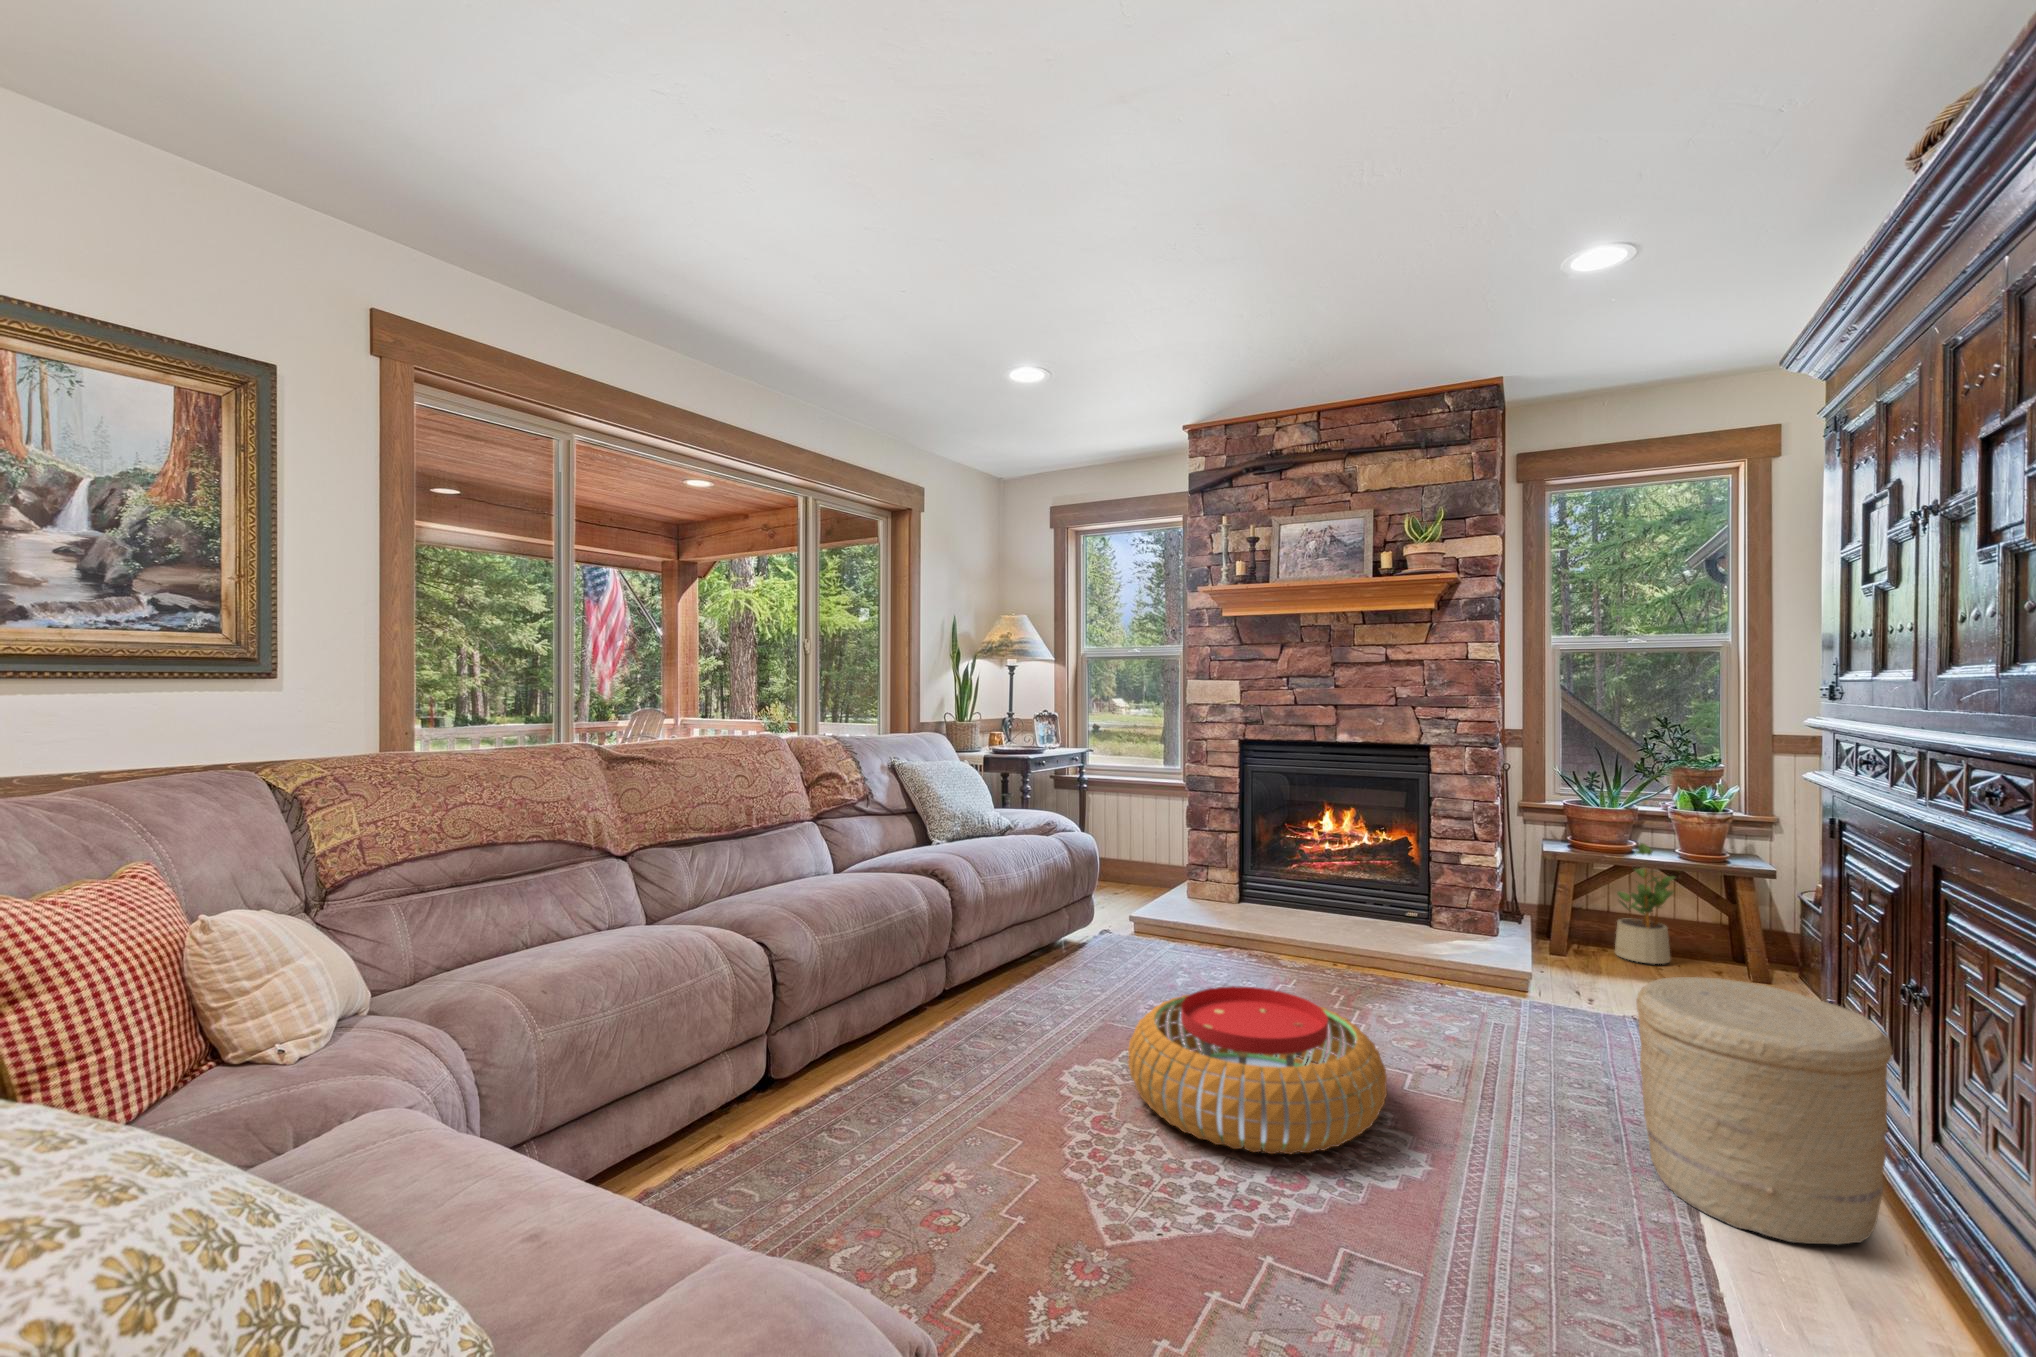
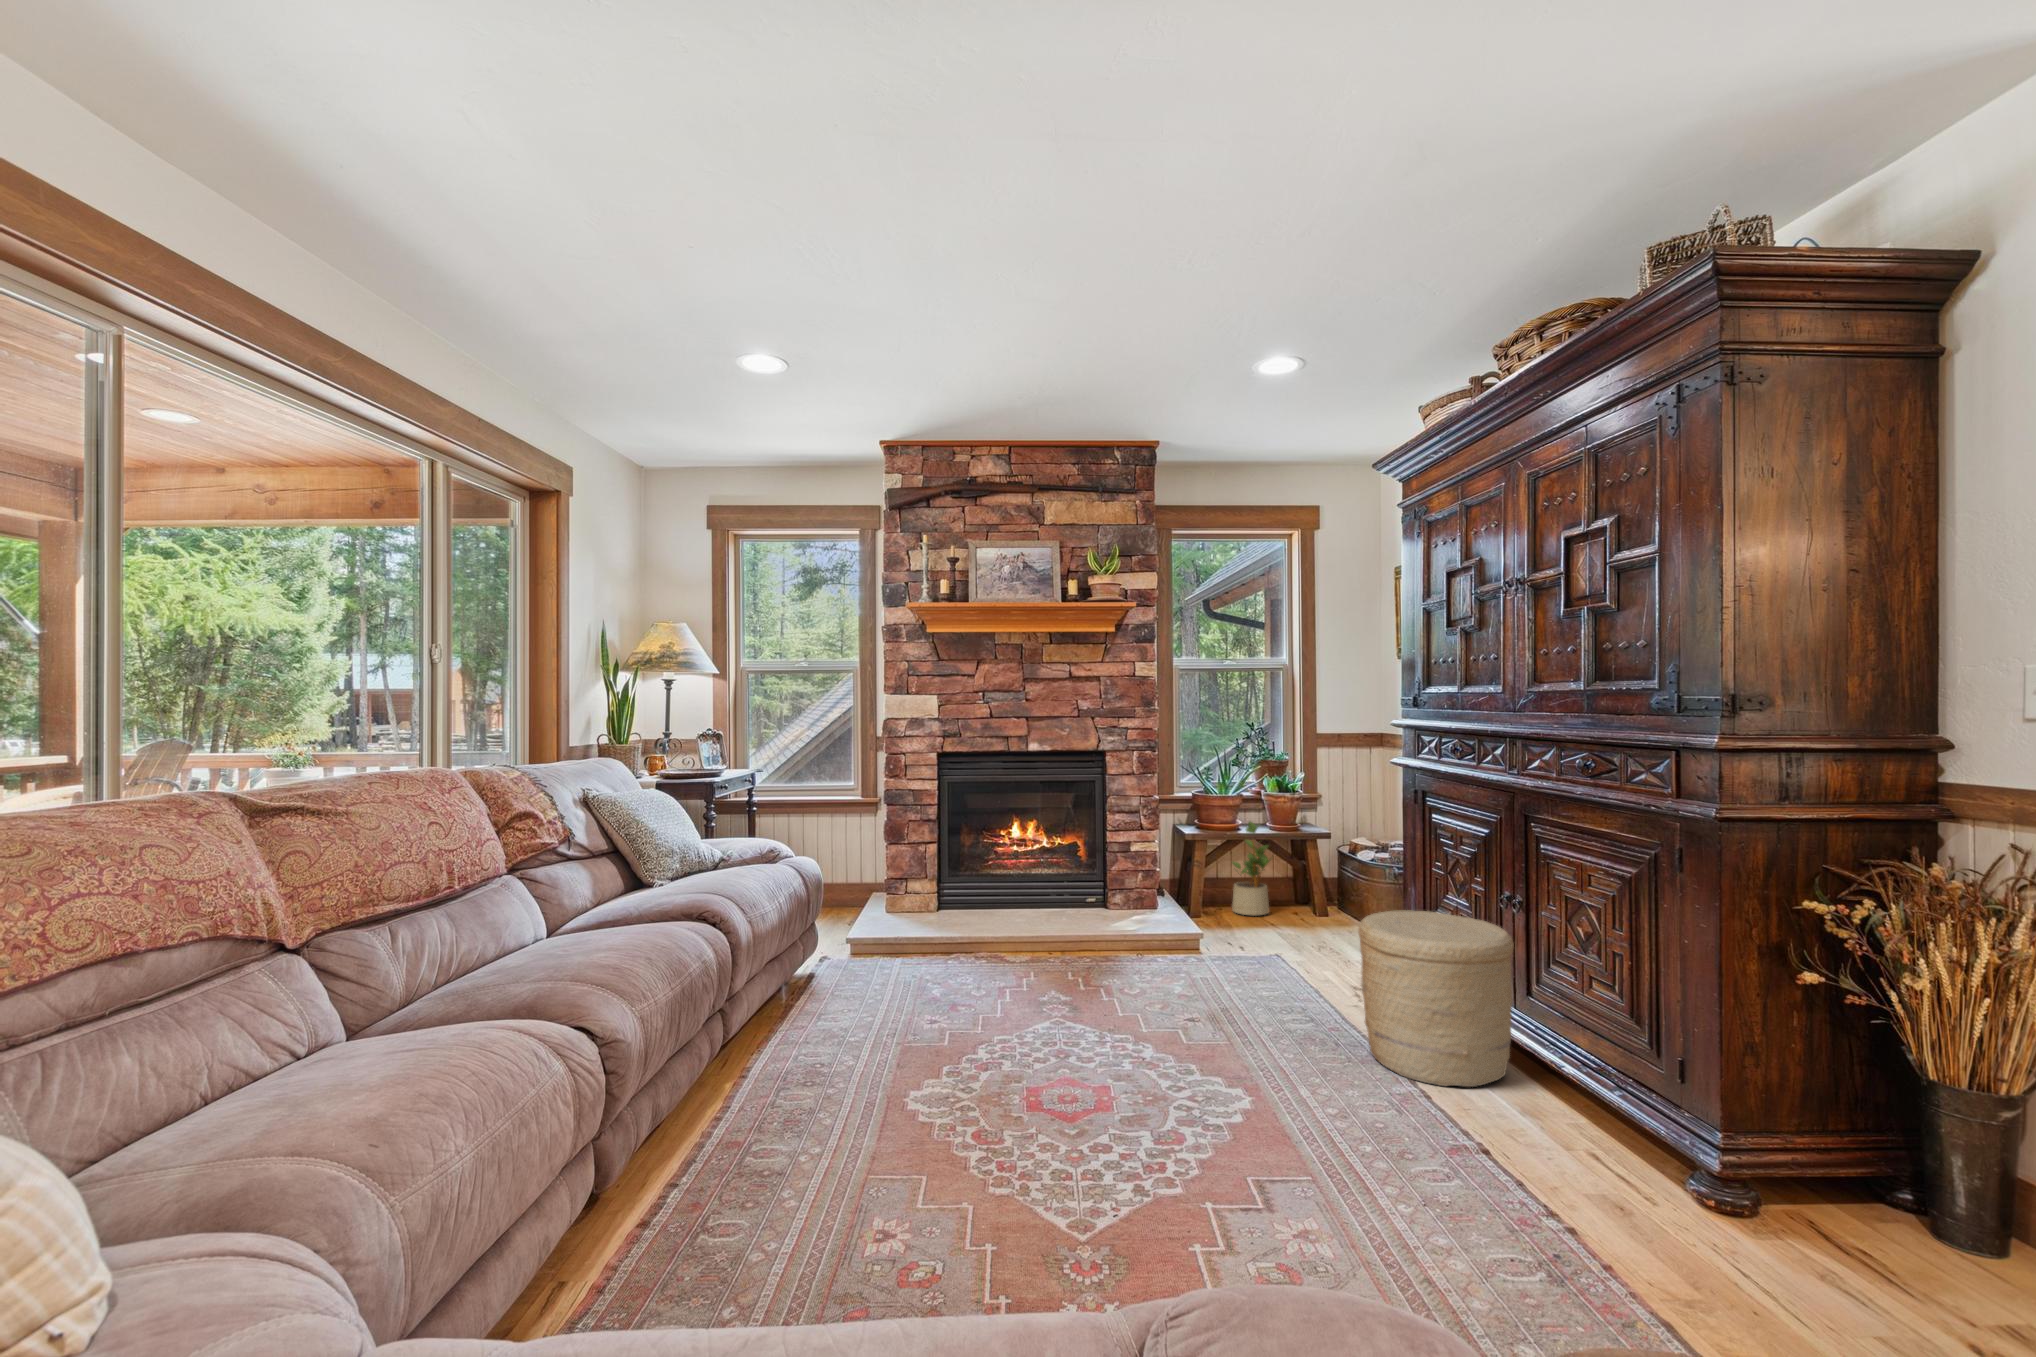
pouf: present [1128,986,1387,1154] -> none [973,979,1205,1128]

